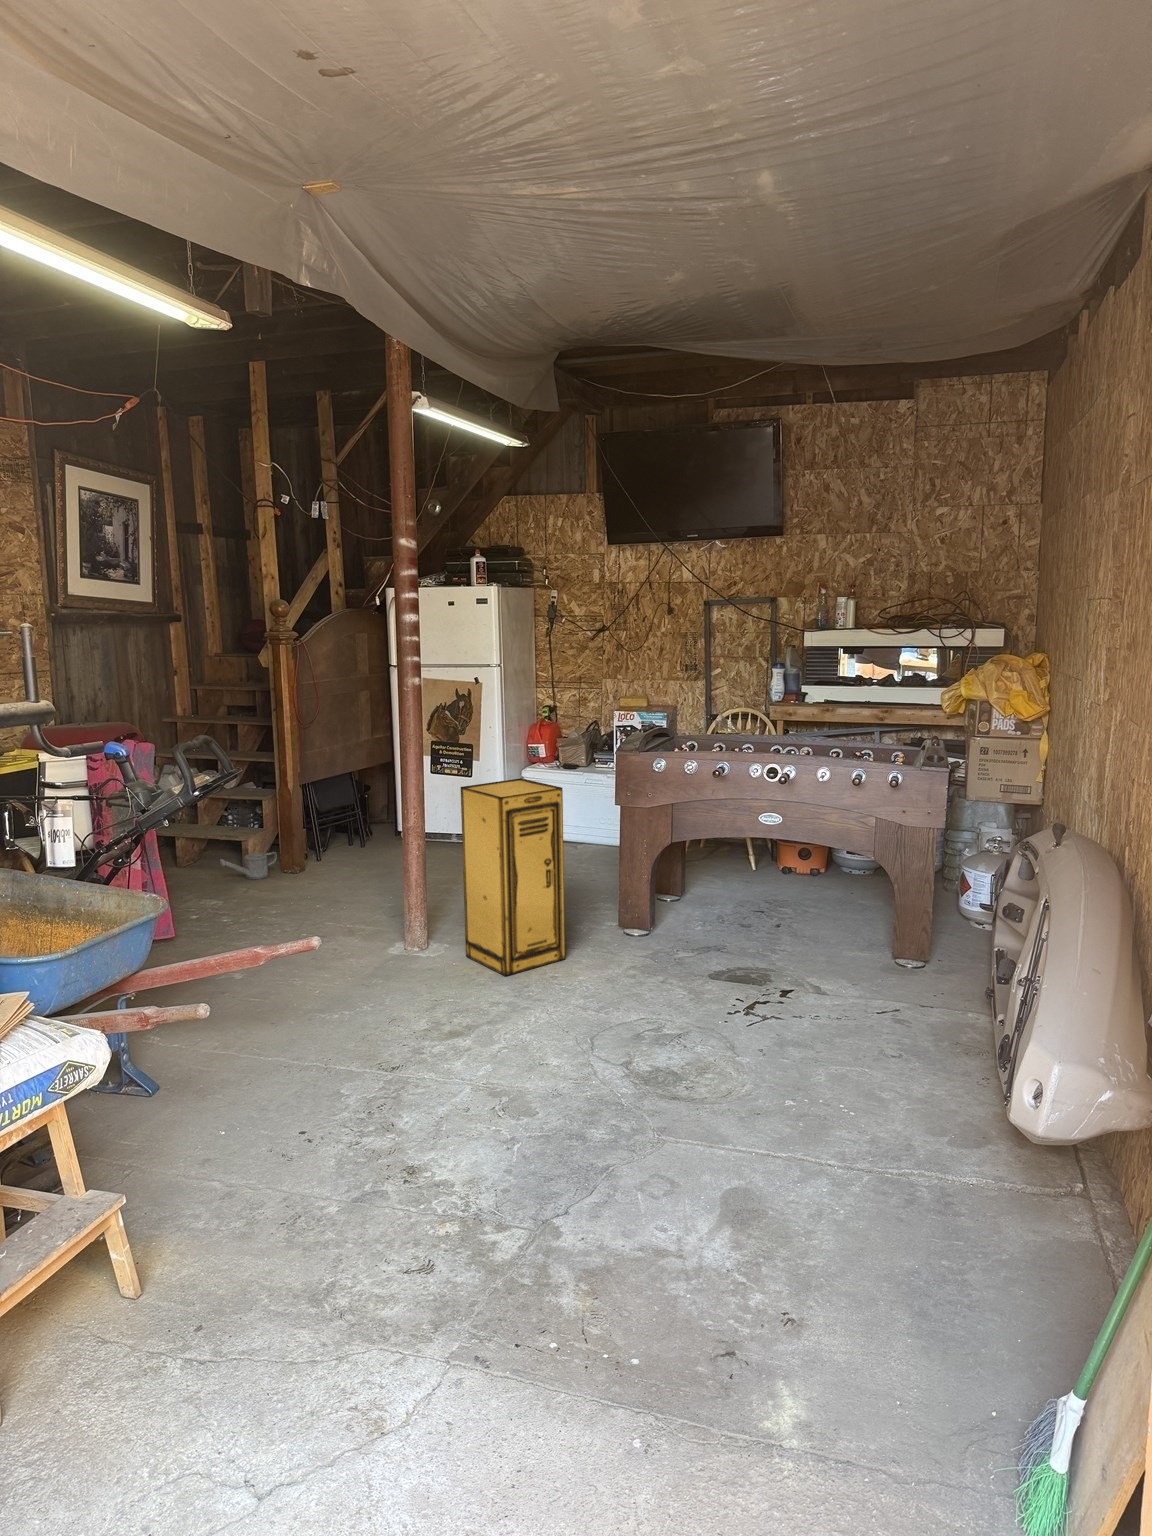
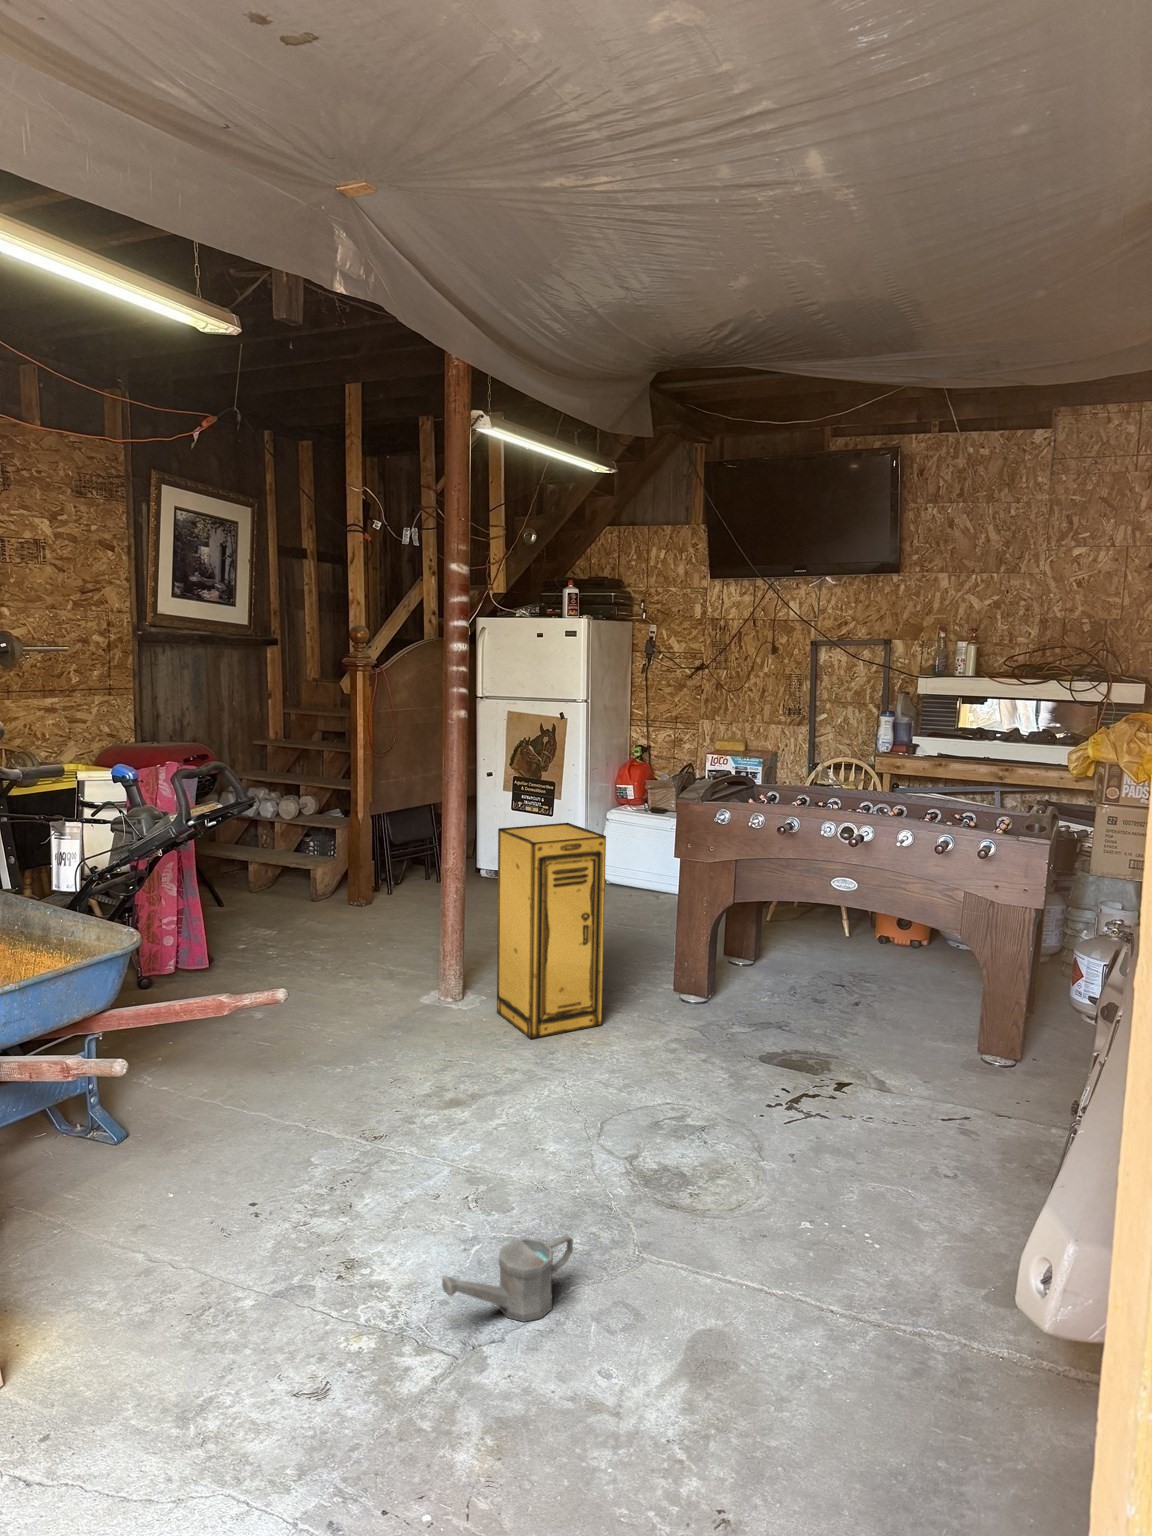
watering can: present [220,852,277,879] -> present [442,1235,573,1322]

